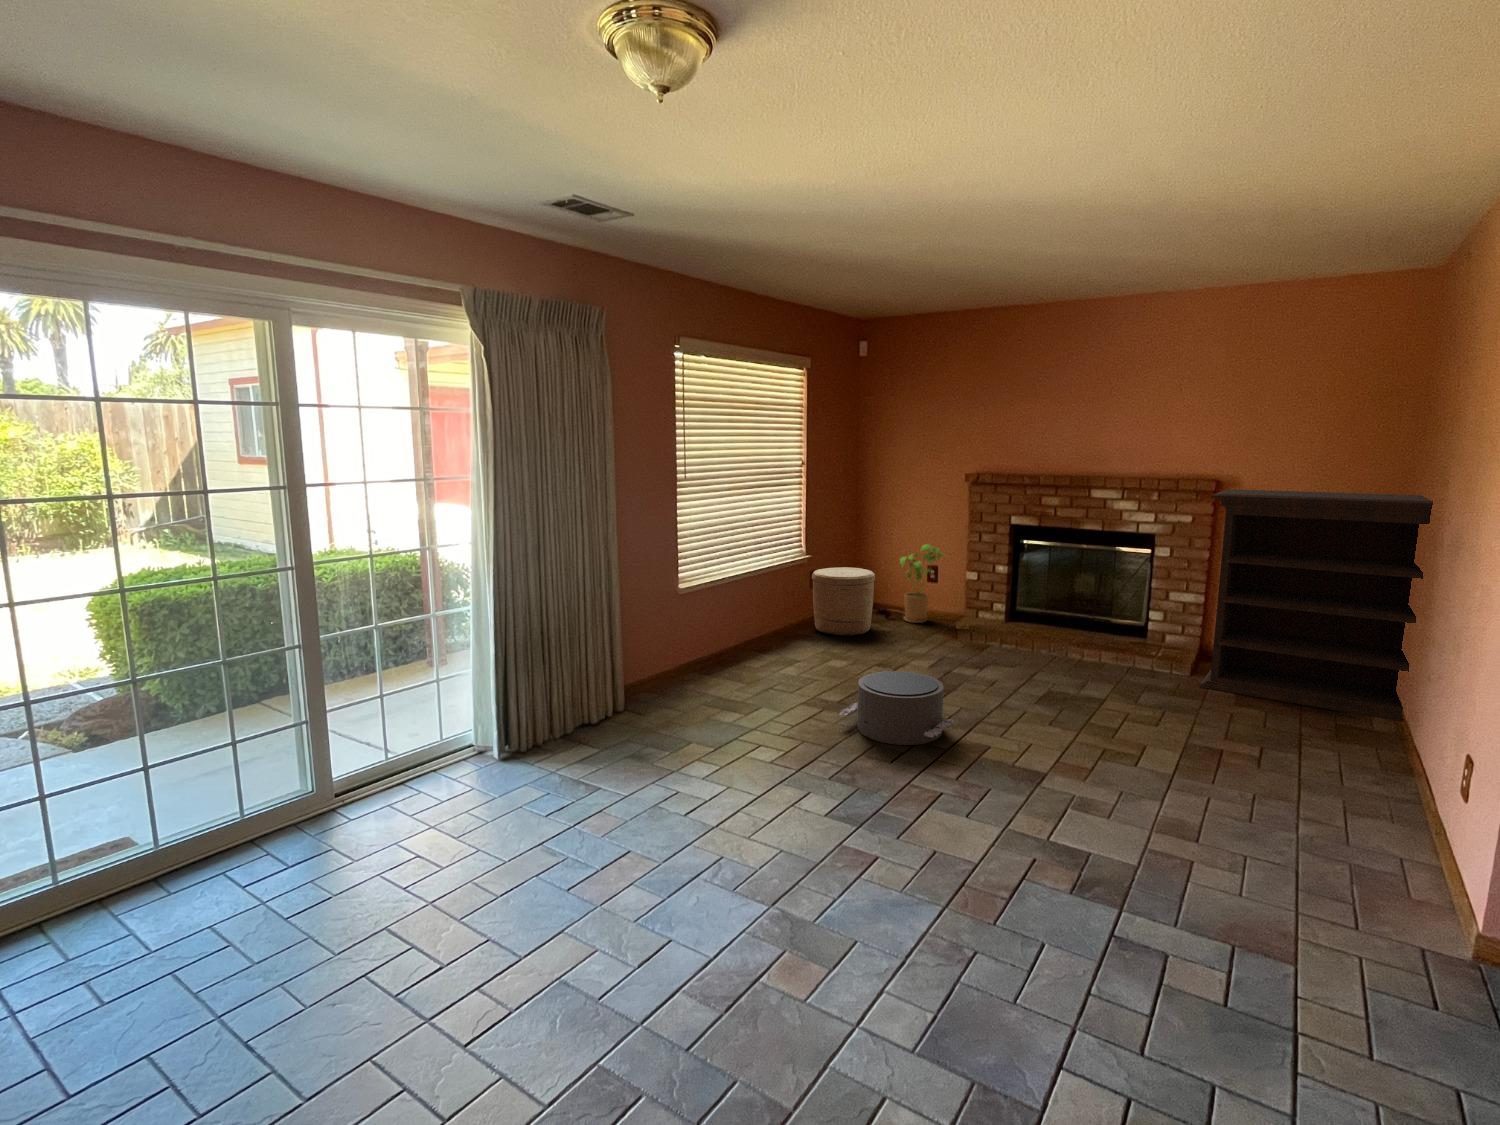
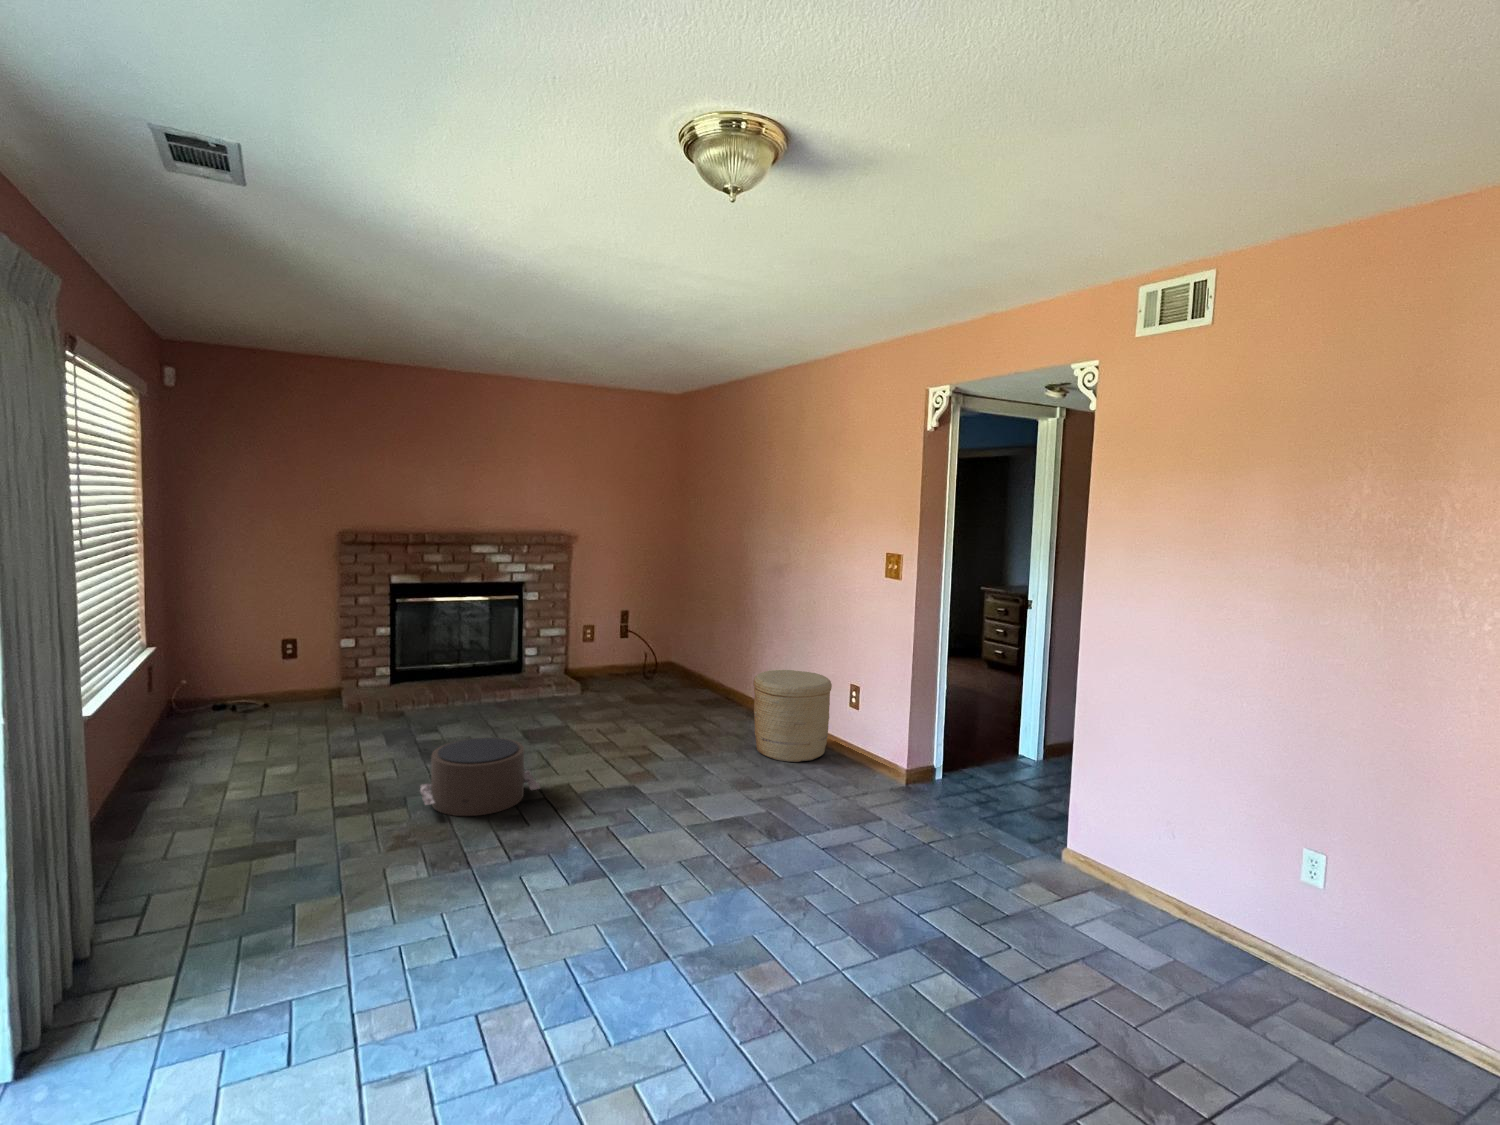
bookshelf: present [1200,489,1433,722] -> none [583,542,731,698]
house plant: present [900,544,944,623] -> none [253,615,314,710]
woven basket: present [812,567,875,636] -> present [753,670,832,762]

